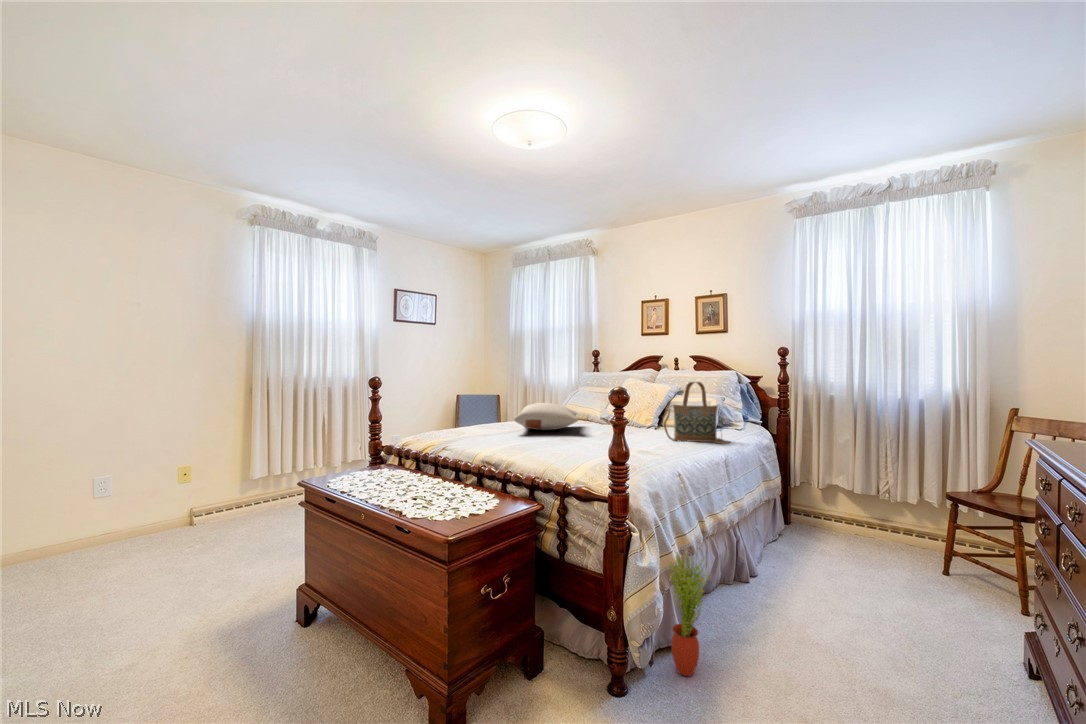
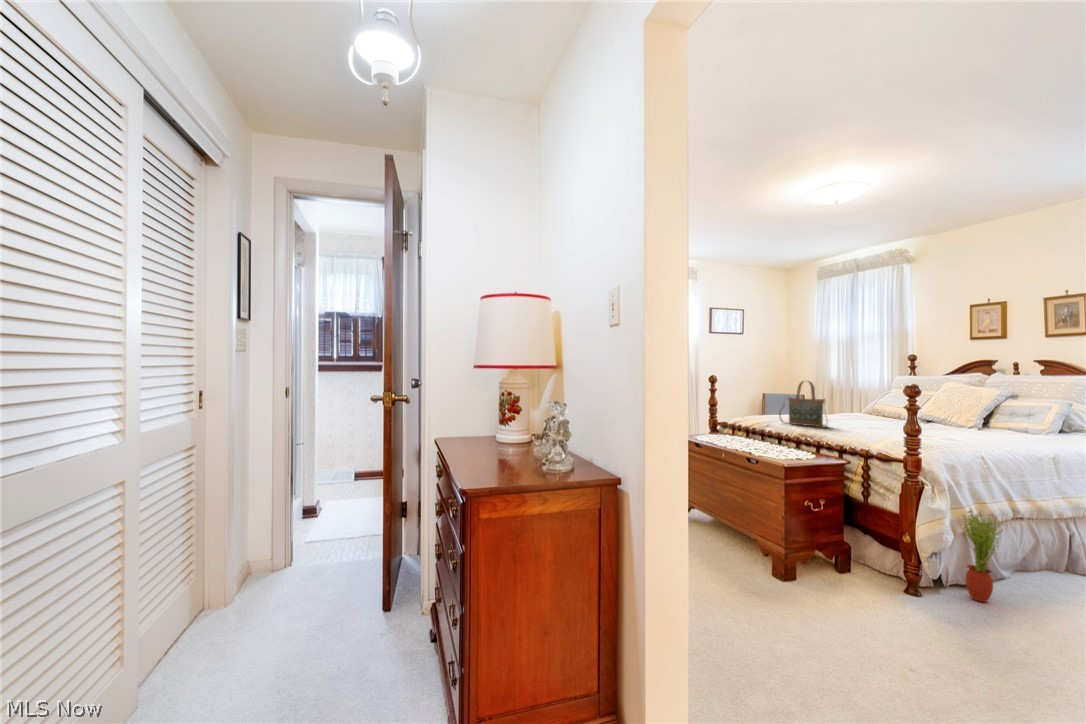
handbag: present [664,382,730,444] -> present [779,381,828,428]
pillow: present [514,403,578,430] -> none [822,400,886,421]

